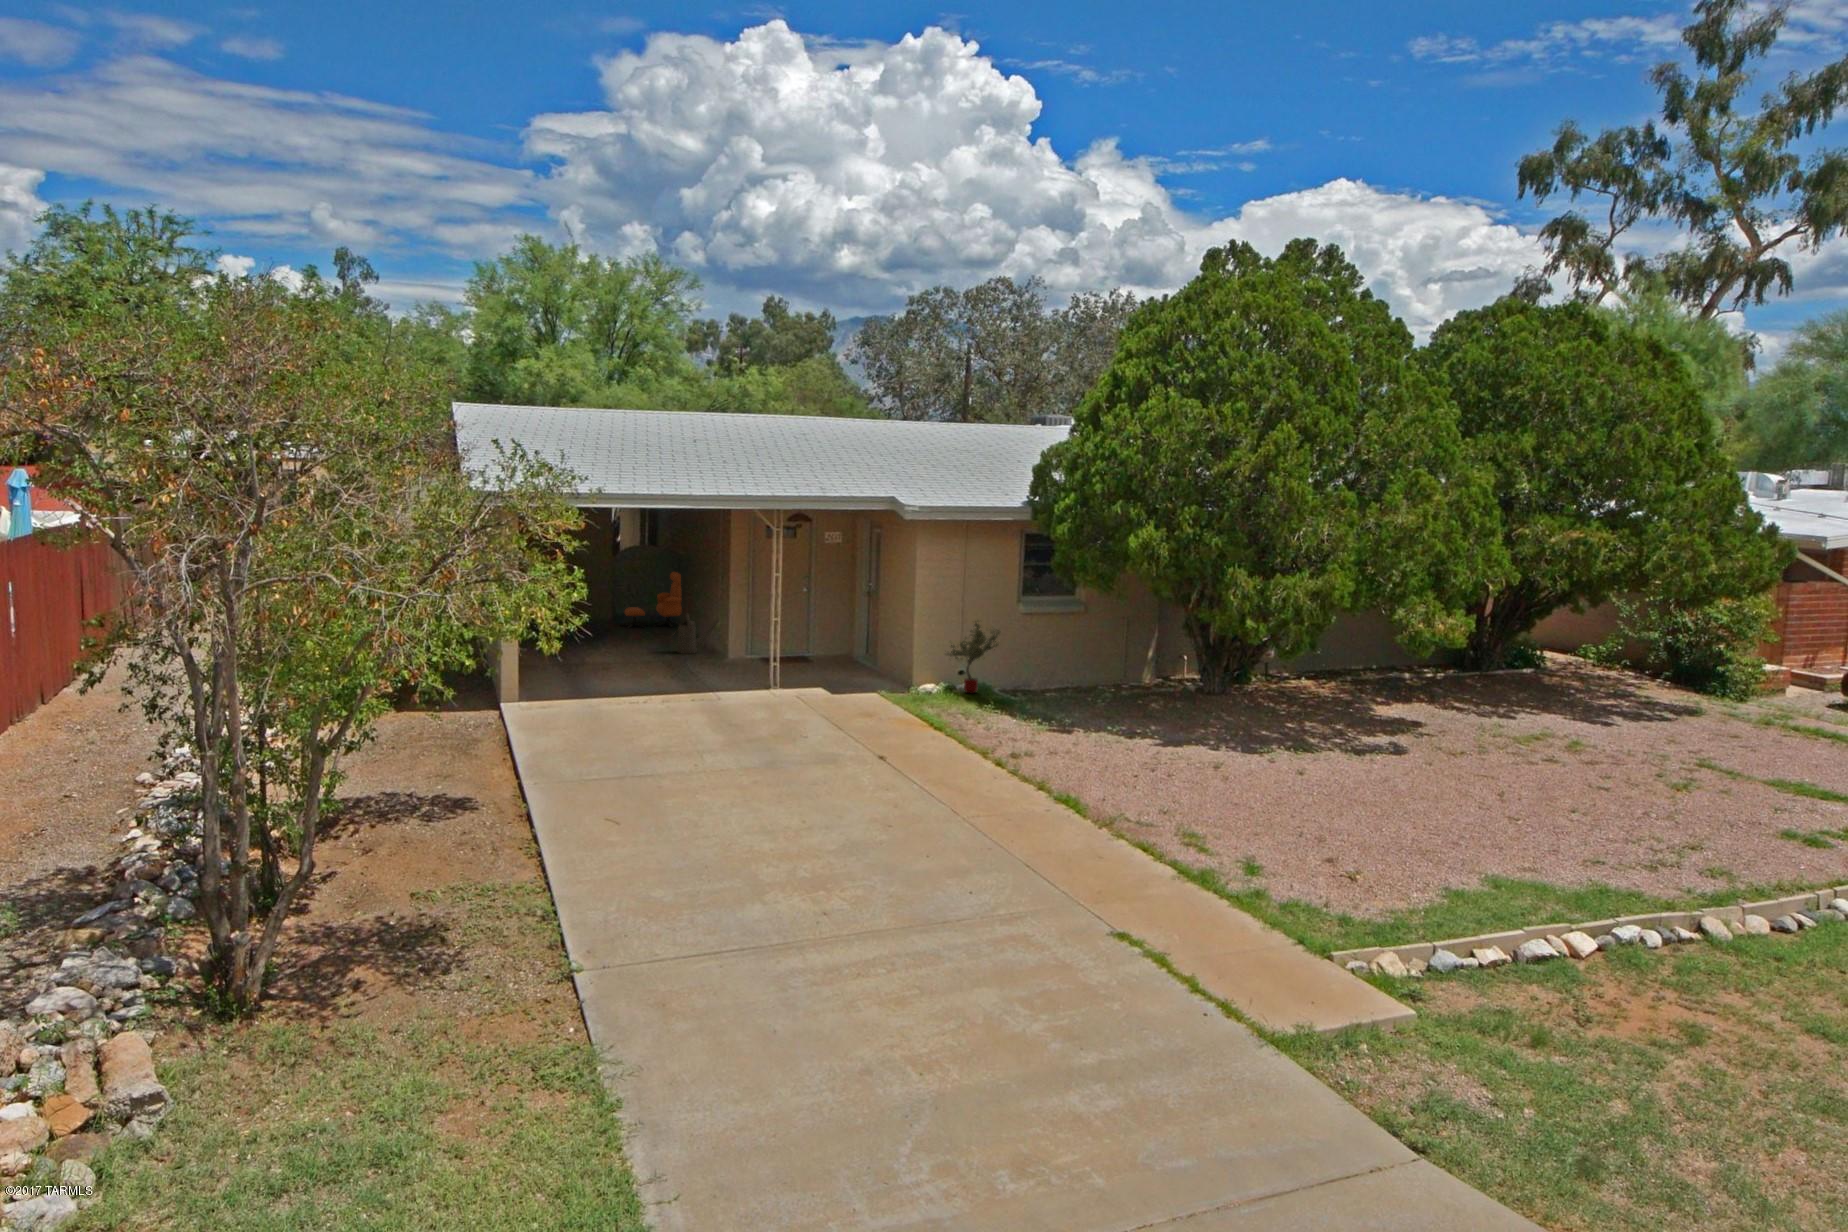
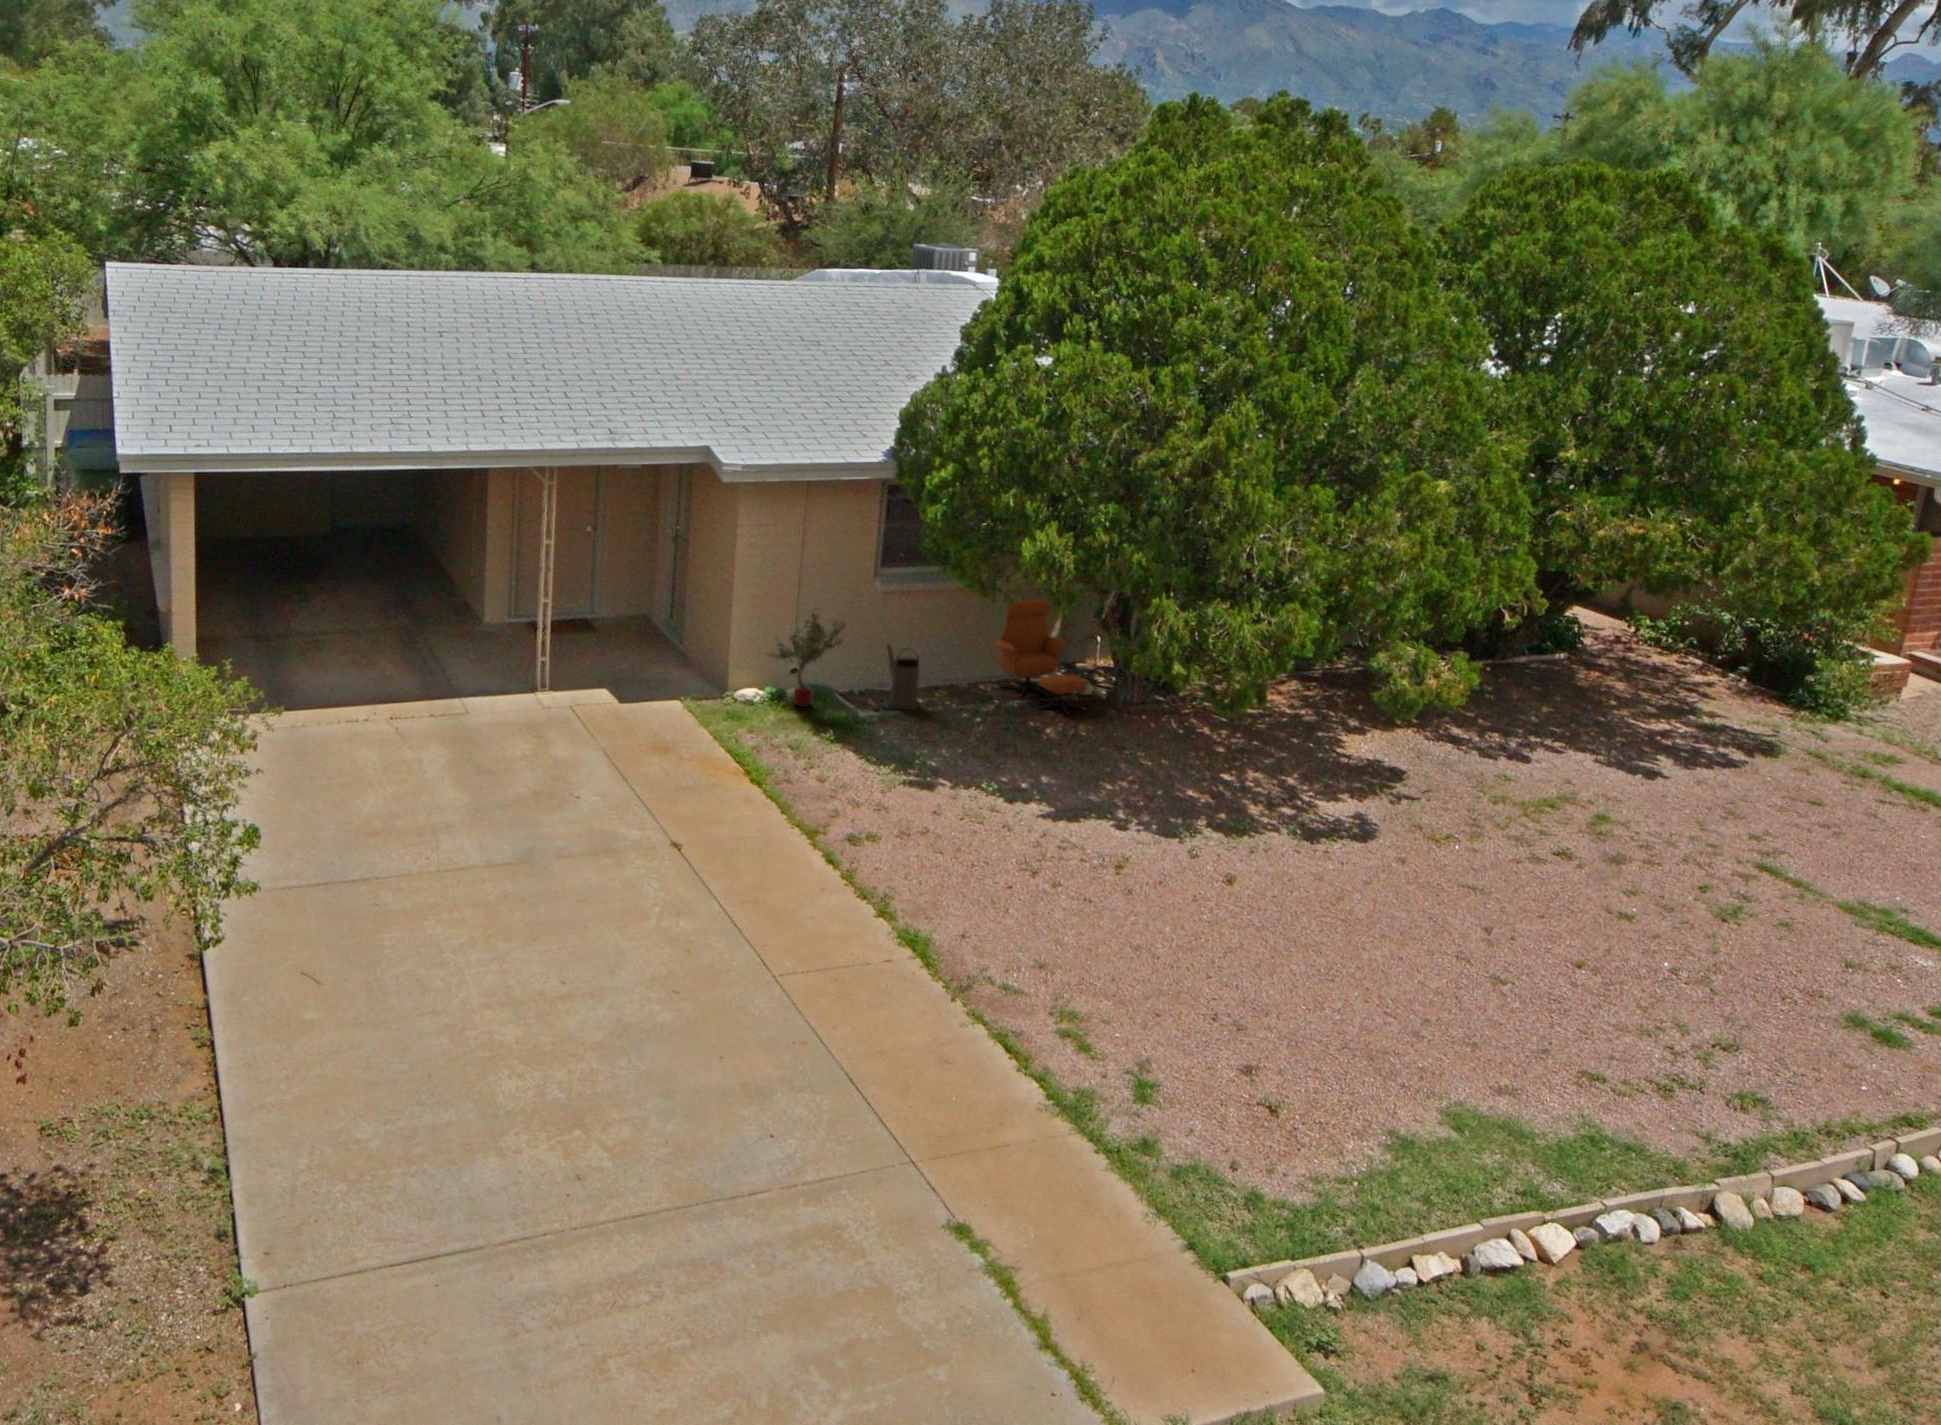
lounge chair: present [625,572,682,627] -> present [995,600,1086,714]
watering can: present [677,614,718,654] -> present [887,644,919,710]

